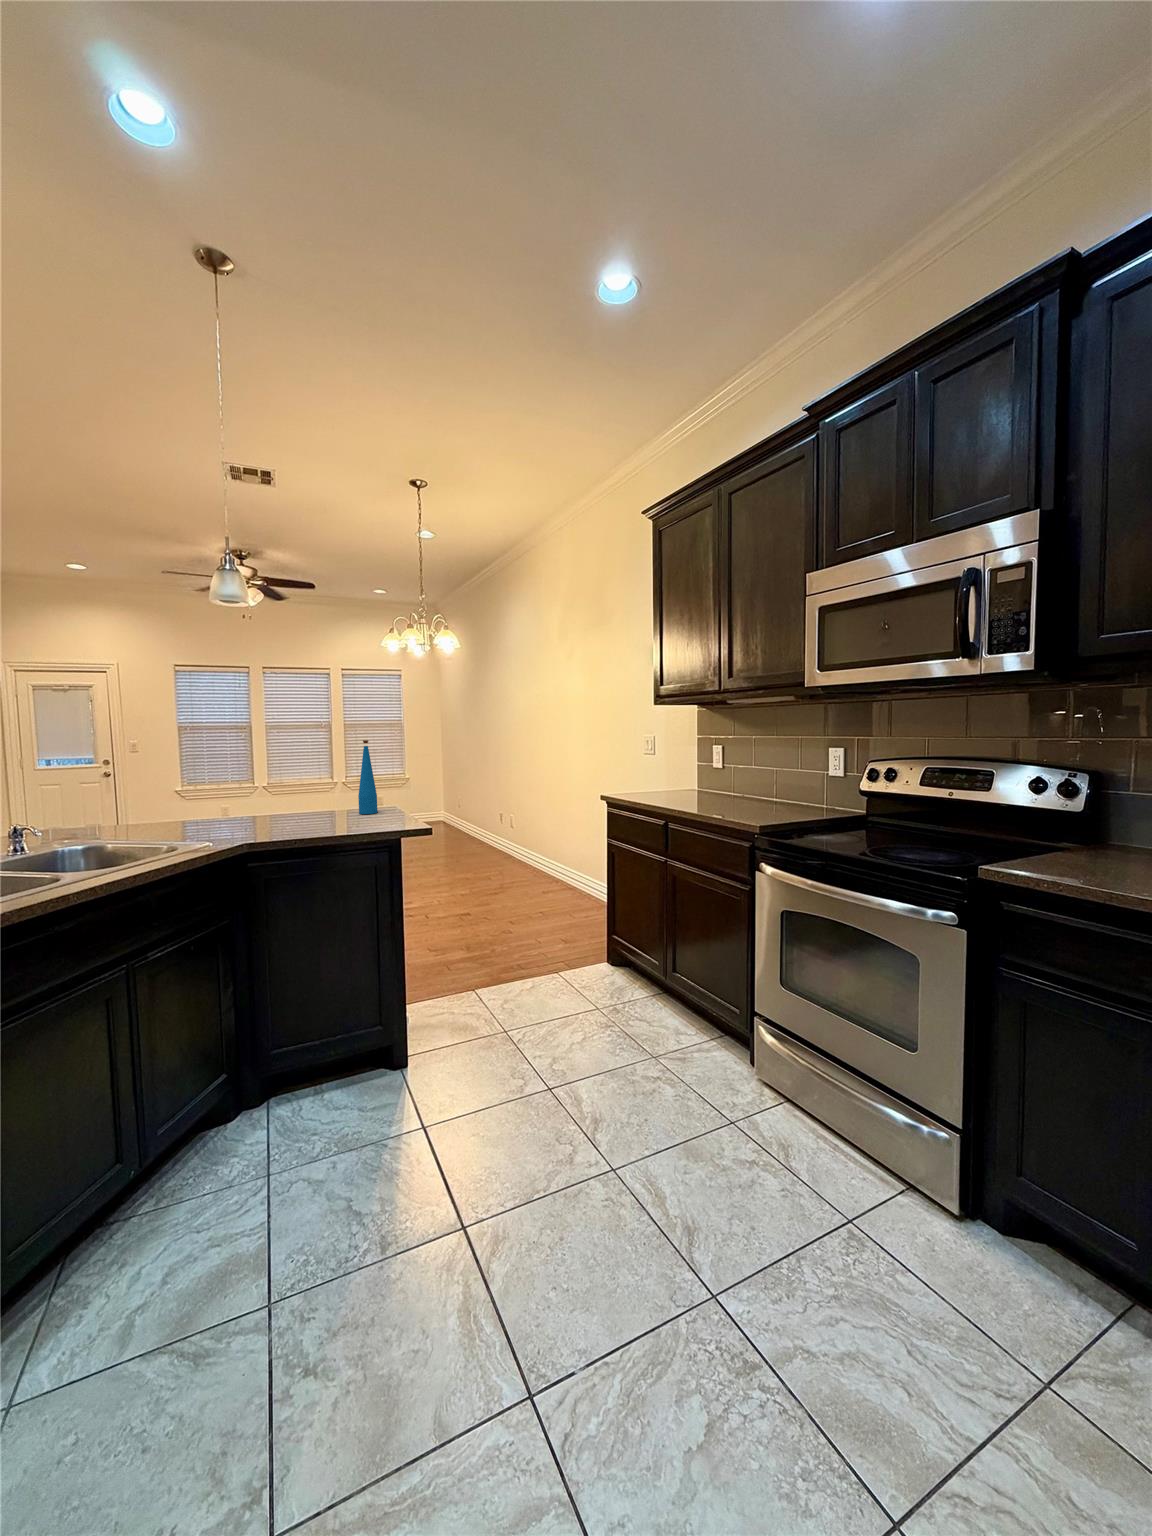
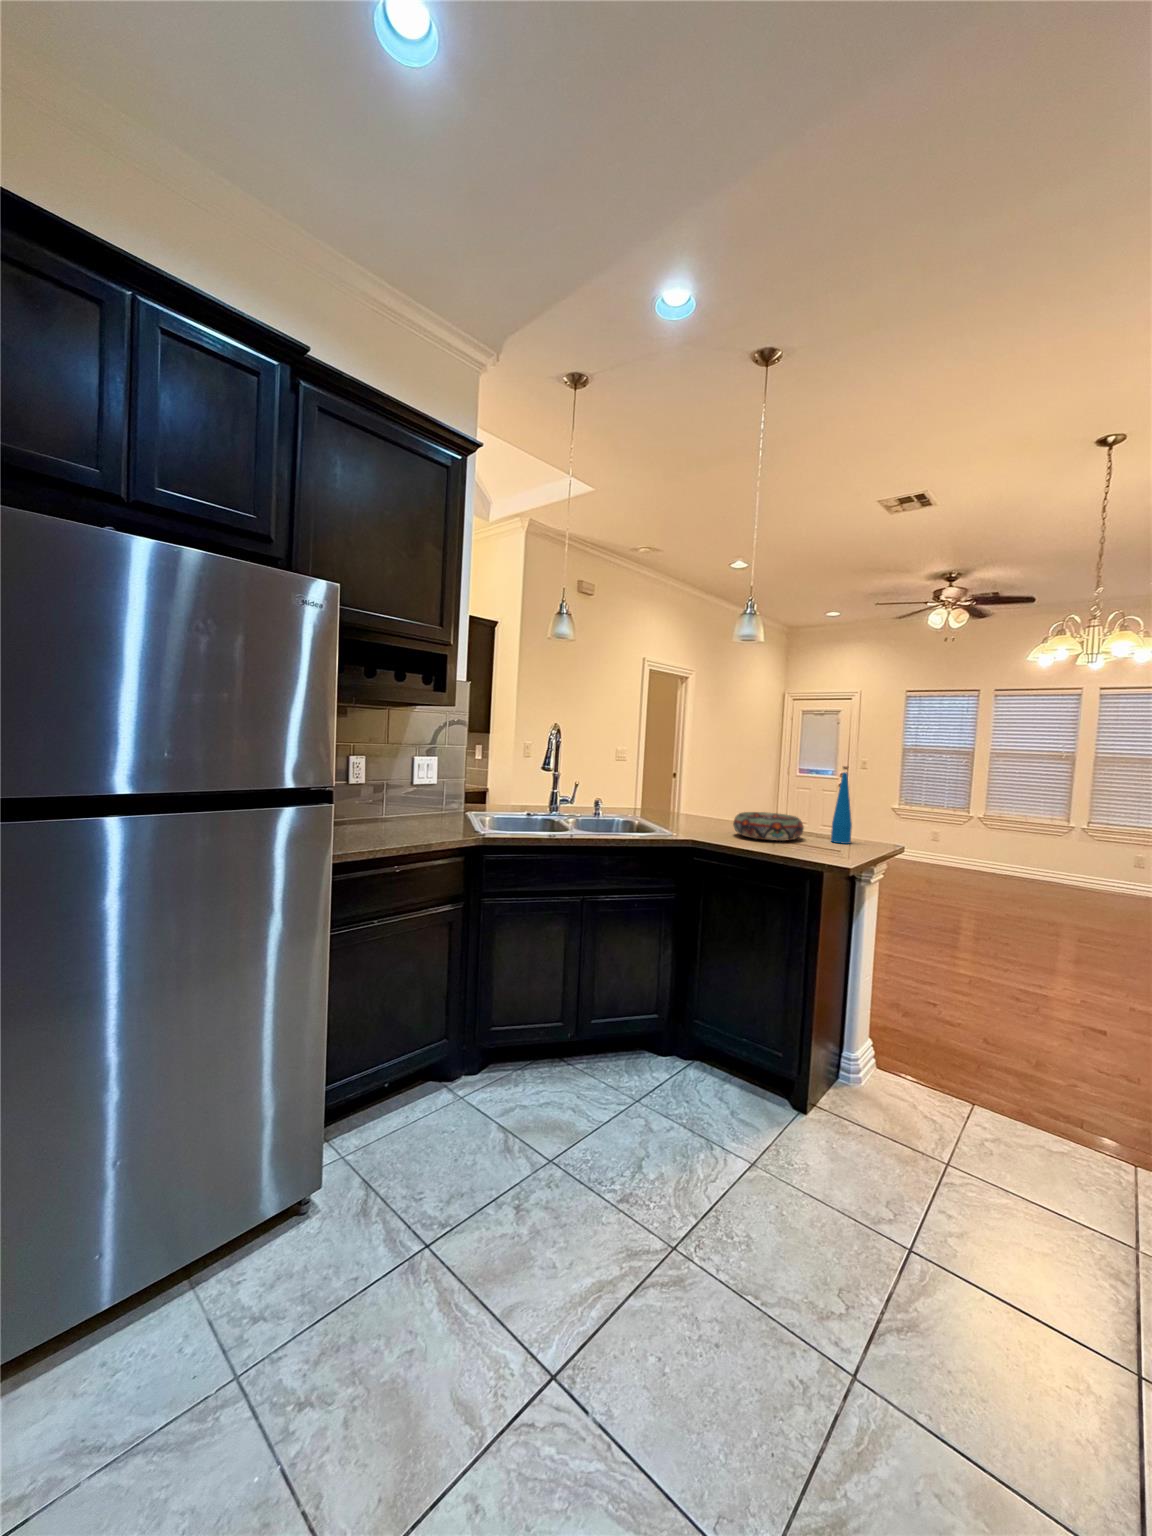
decorative bowl: none [261,796,341,826] -> present [733,812,804,841]

